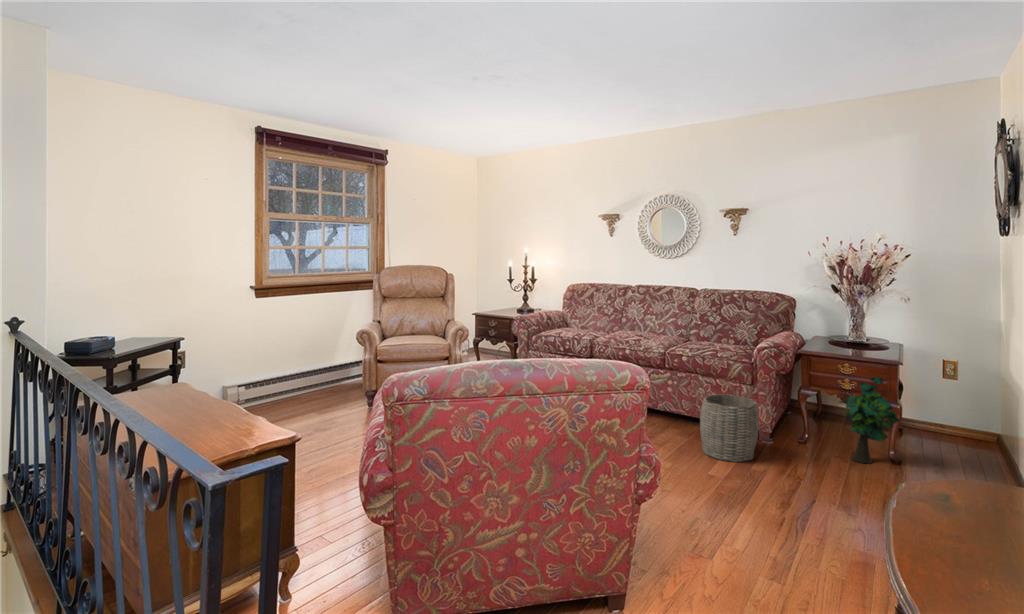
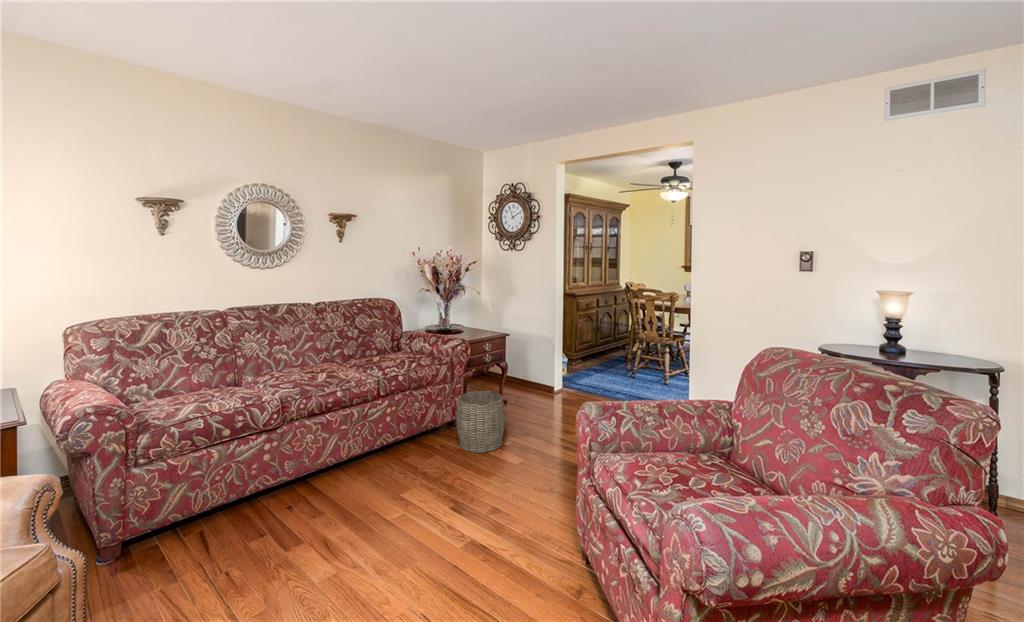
decorative plant: present [840,377,899,464] -> none [488,347,523,408]

